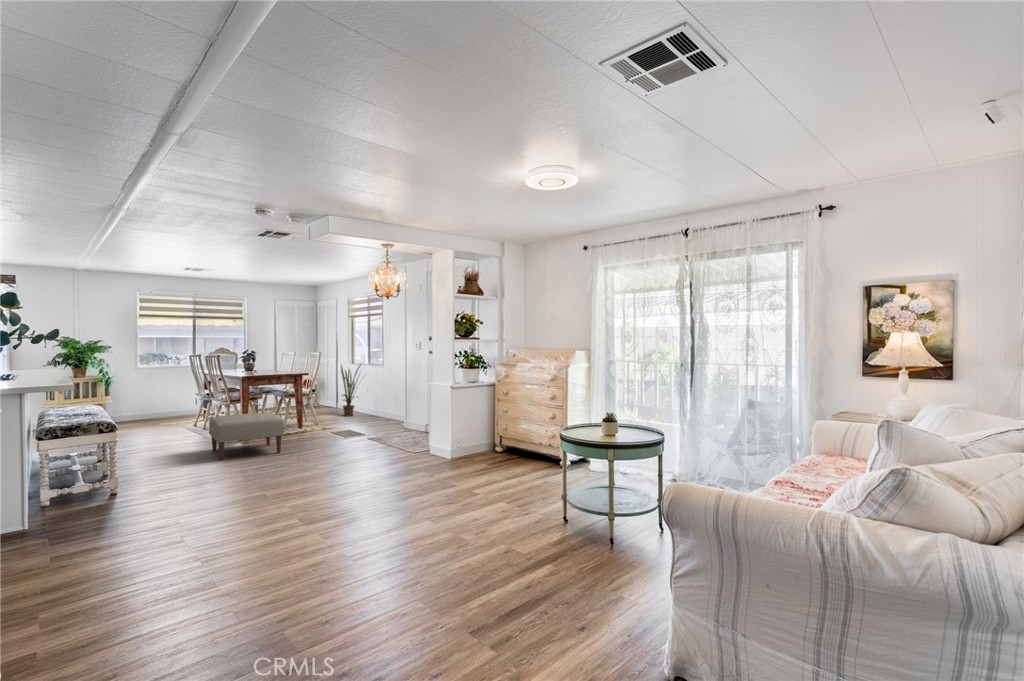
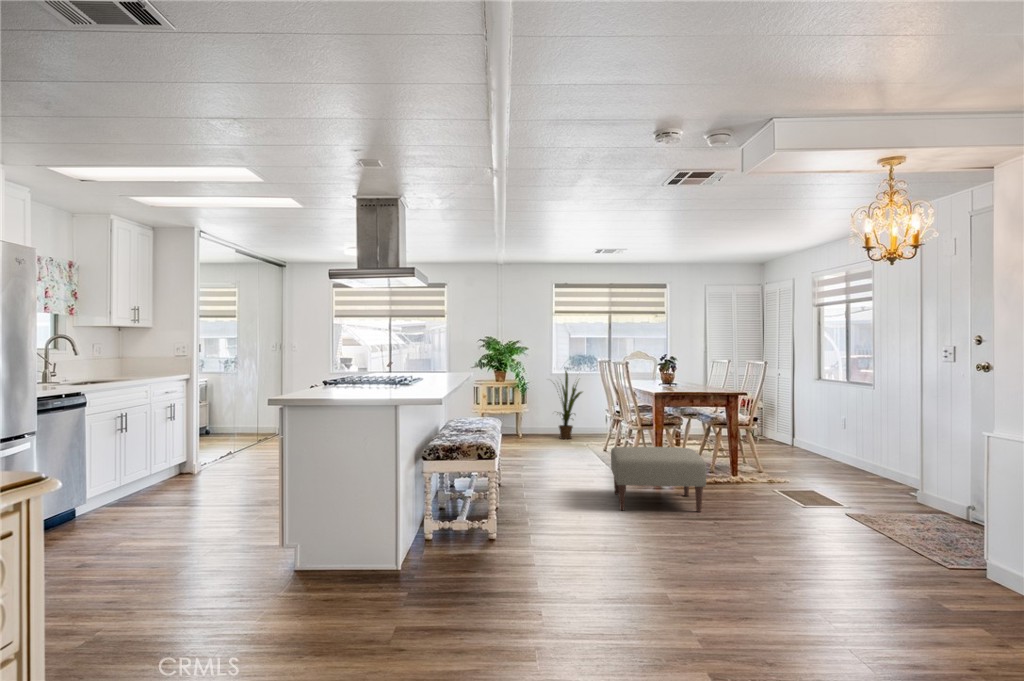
house plant: present [341,364,361,416] -> present [557,371,582,439]

